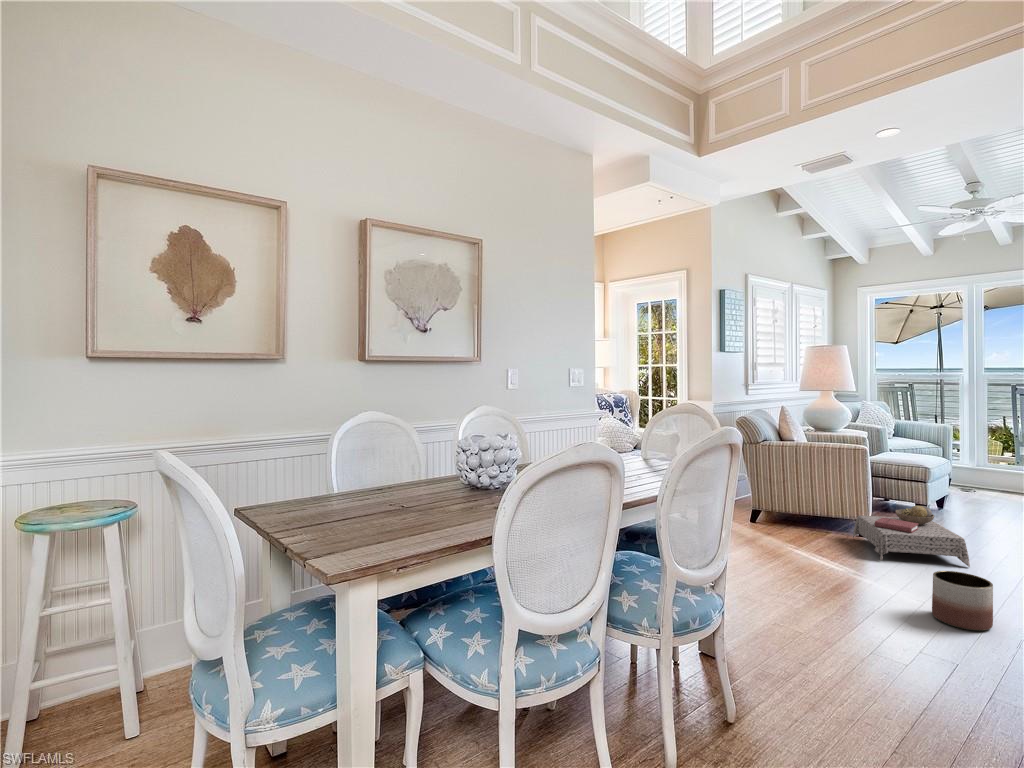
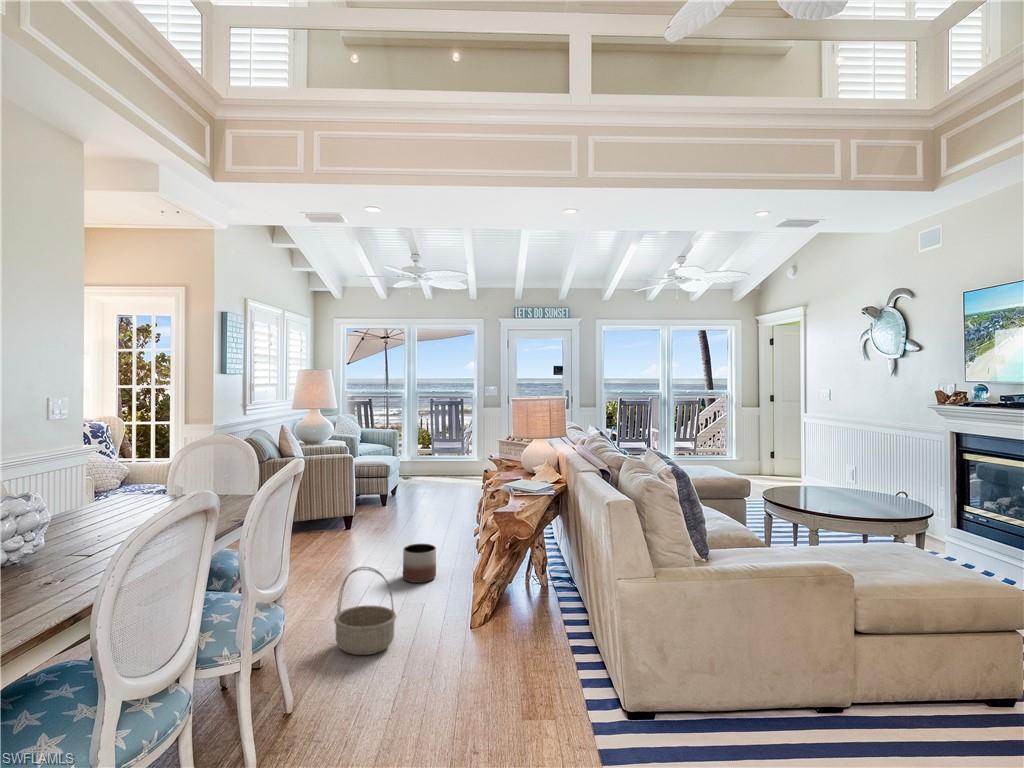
ottoman: present [853,506,970,567] -> none [343,499,418,548]
basket: none [808,576,903,700] -> present [334,567,396,655]

